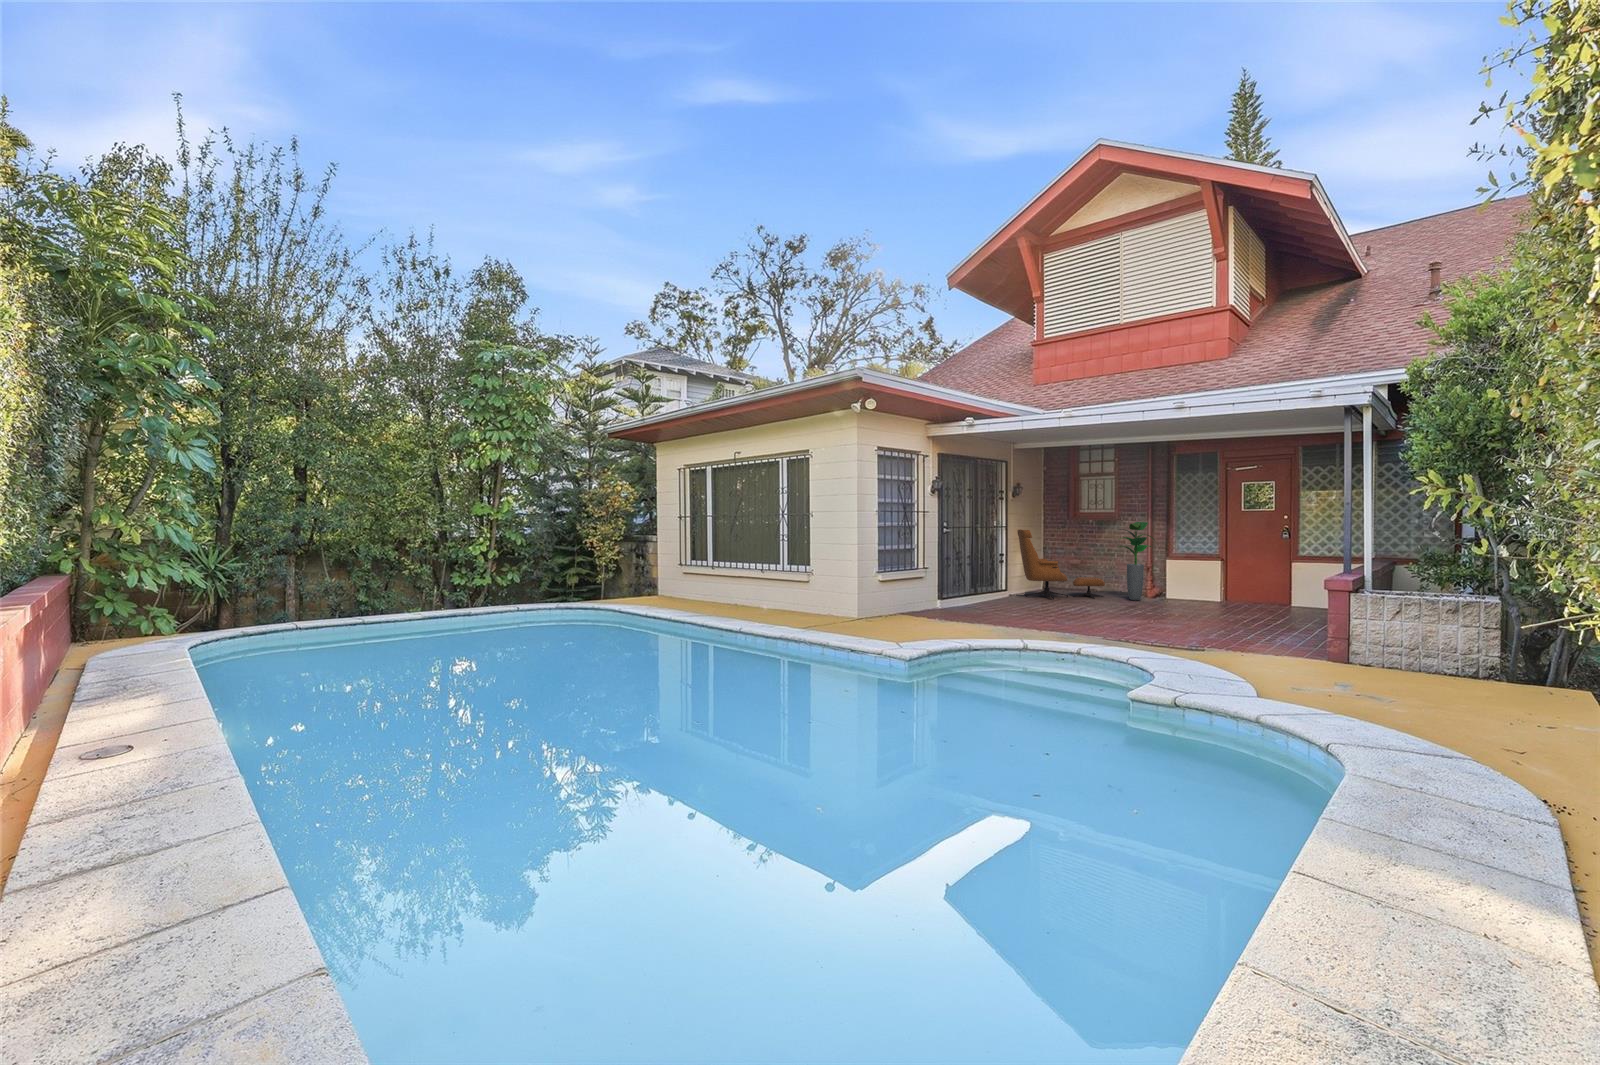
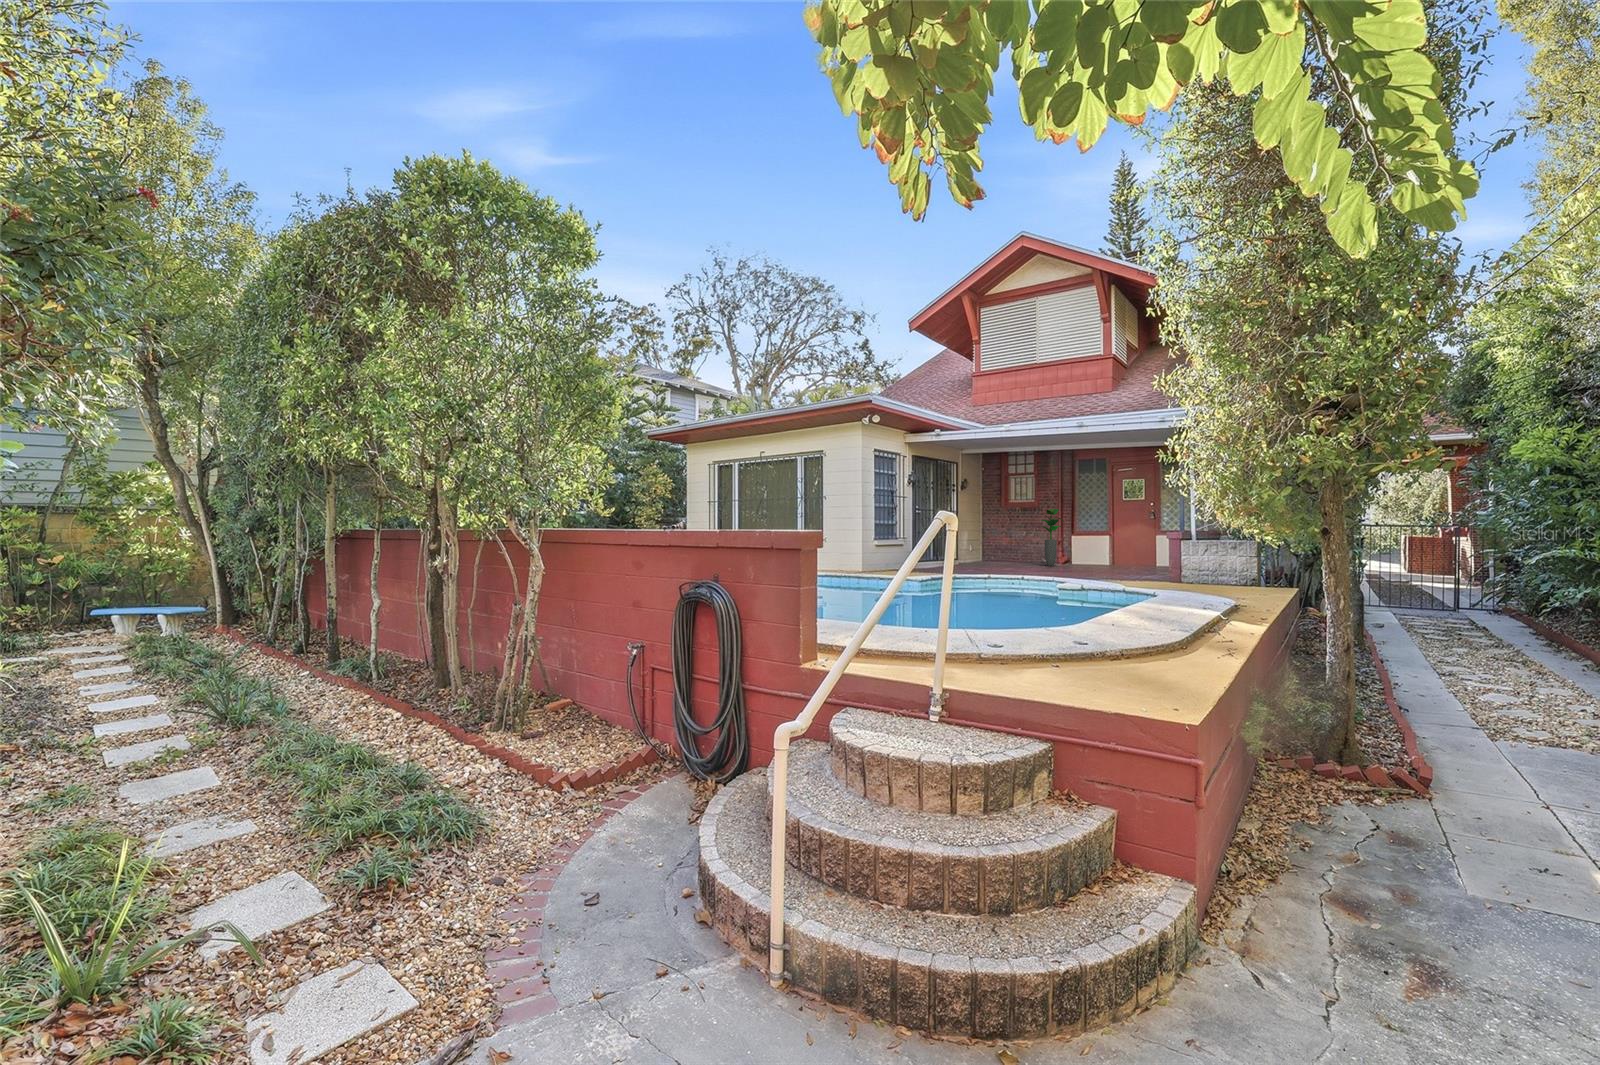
lounge chair: present [1017,529,1105,599] -> none [966,515,1029,567]

